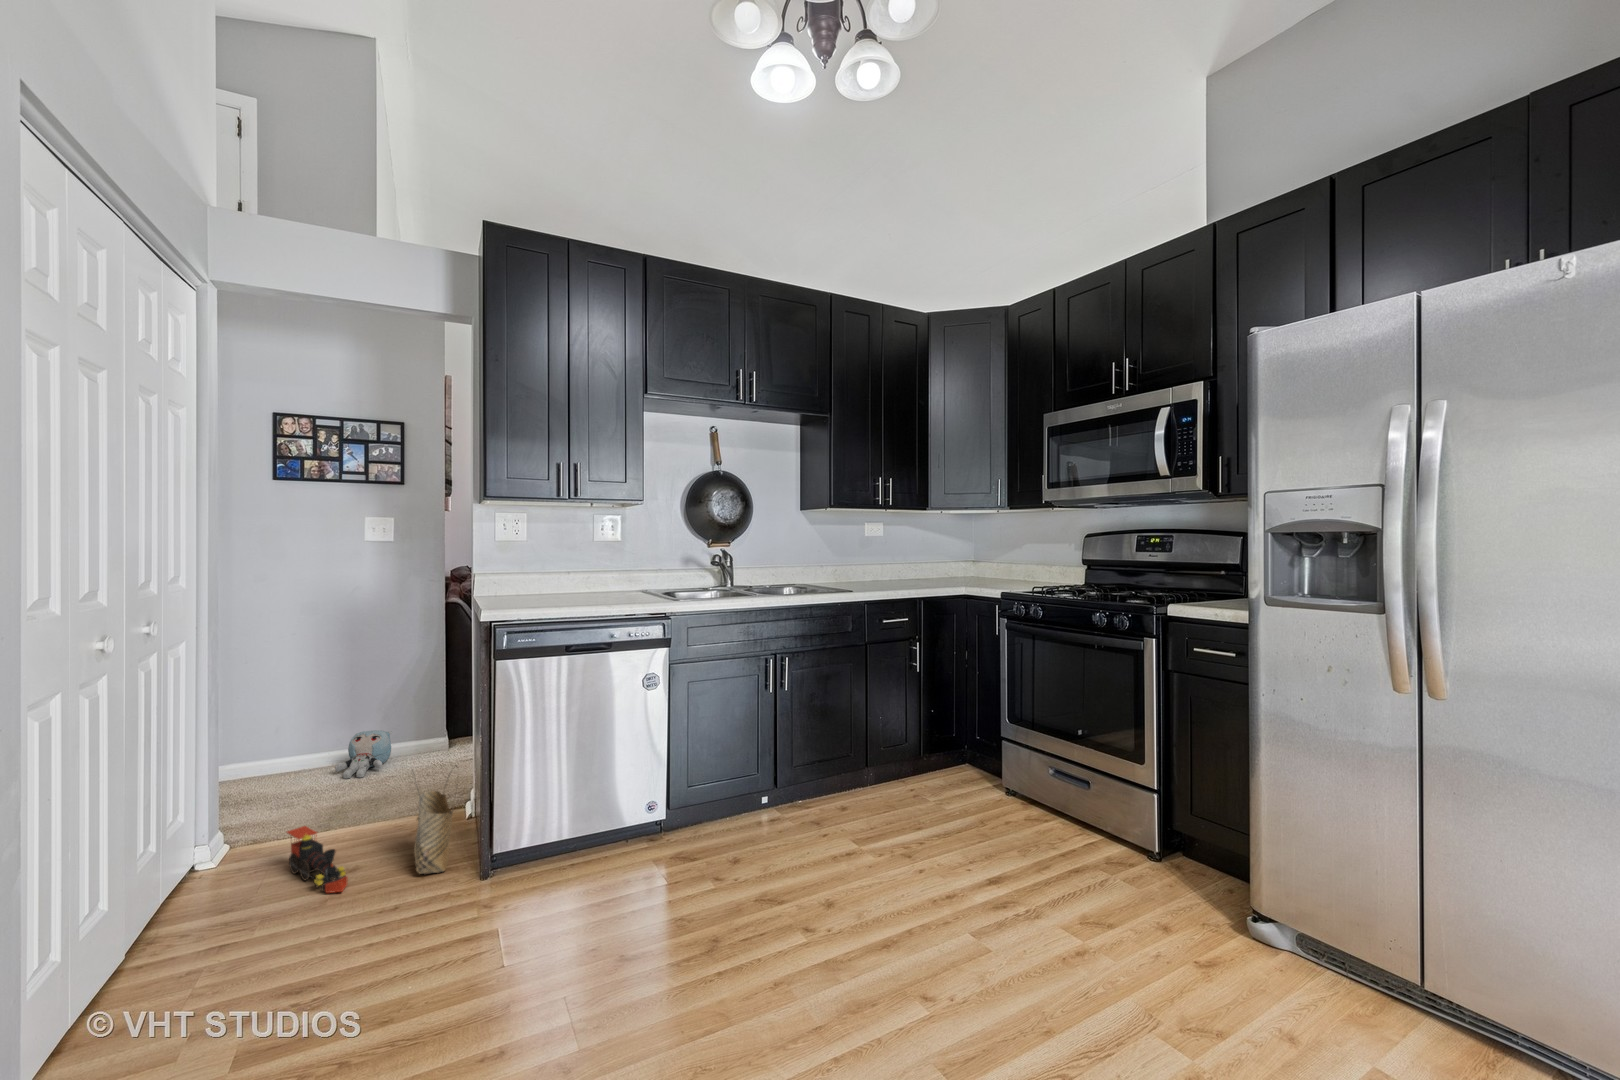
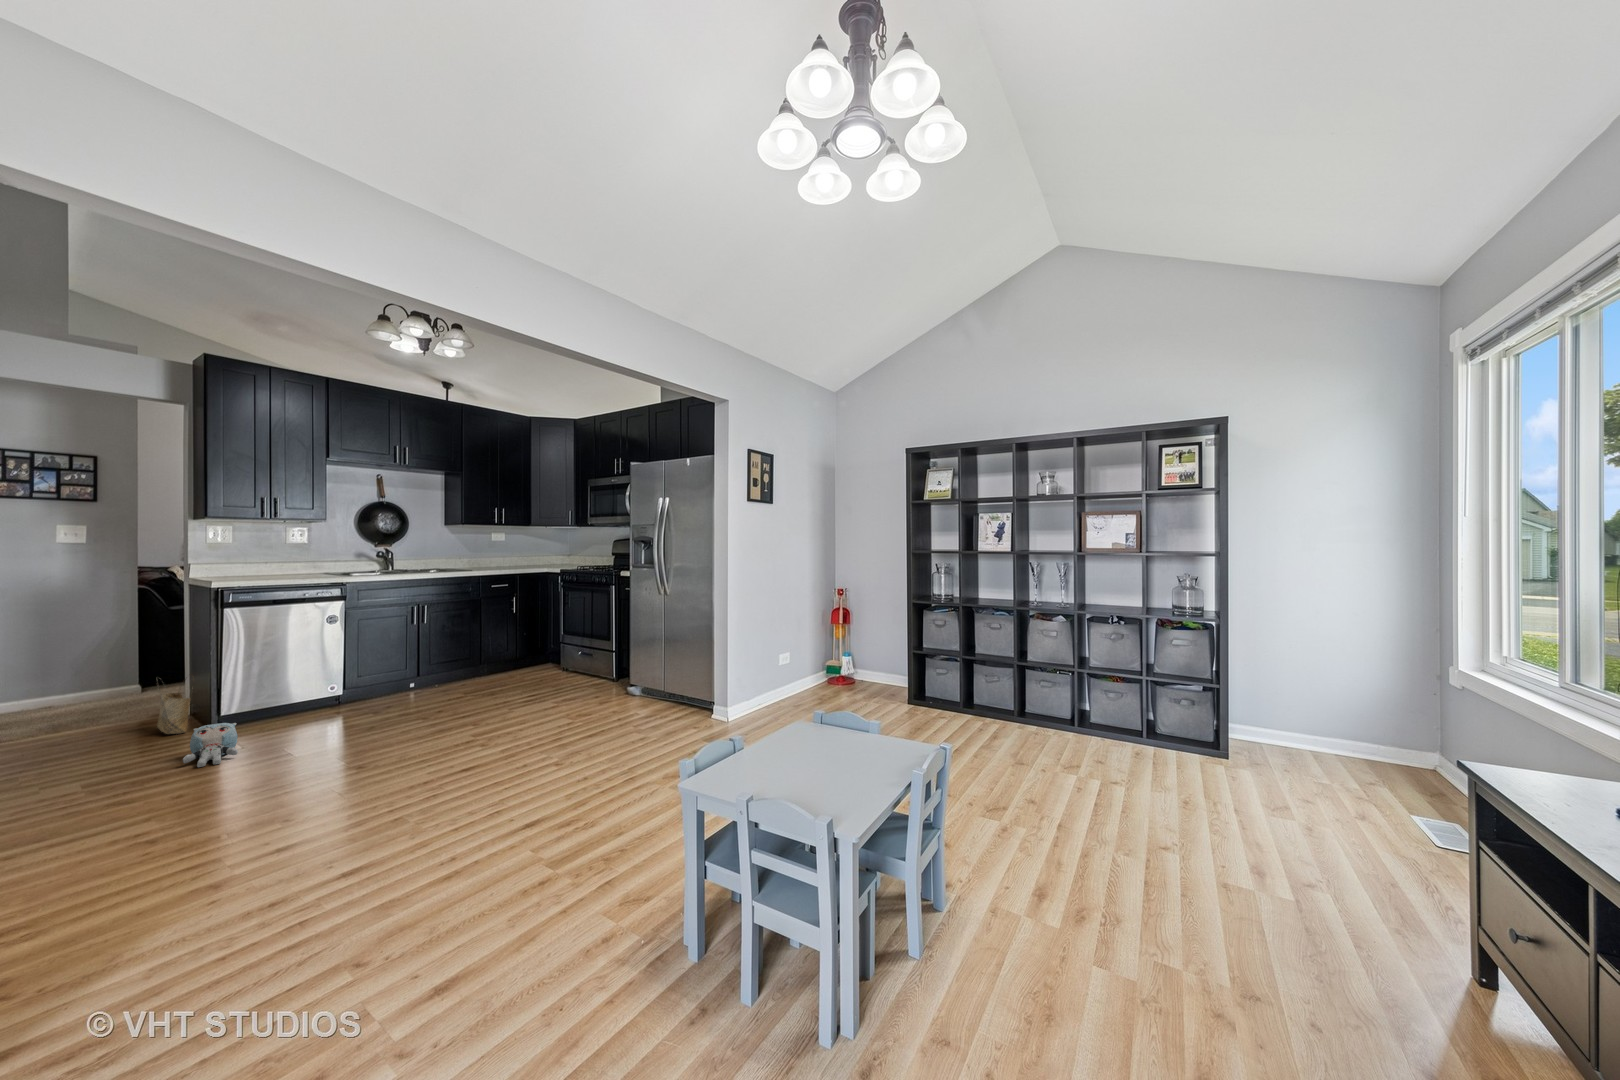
plush toy: present [335,730,392,779] -> present [183,723,238,767]
toy train: present [287,826,347,893] -> none [49,720,112,748]

